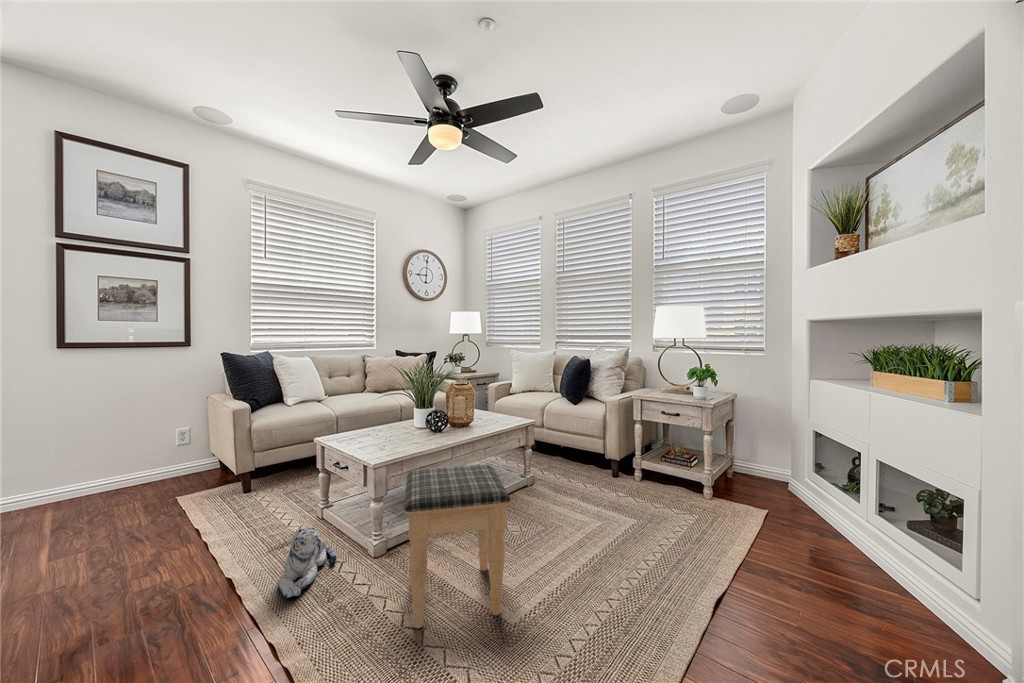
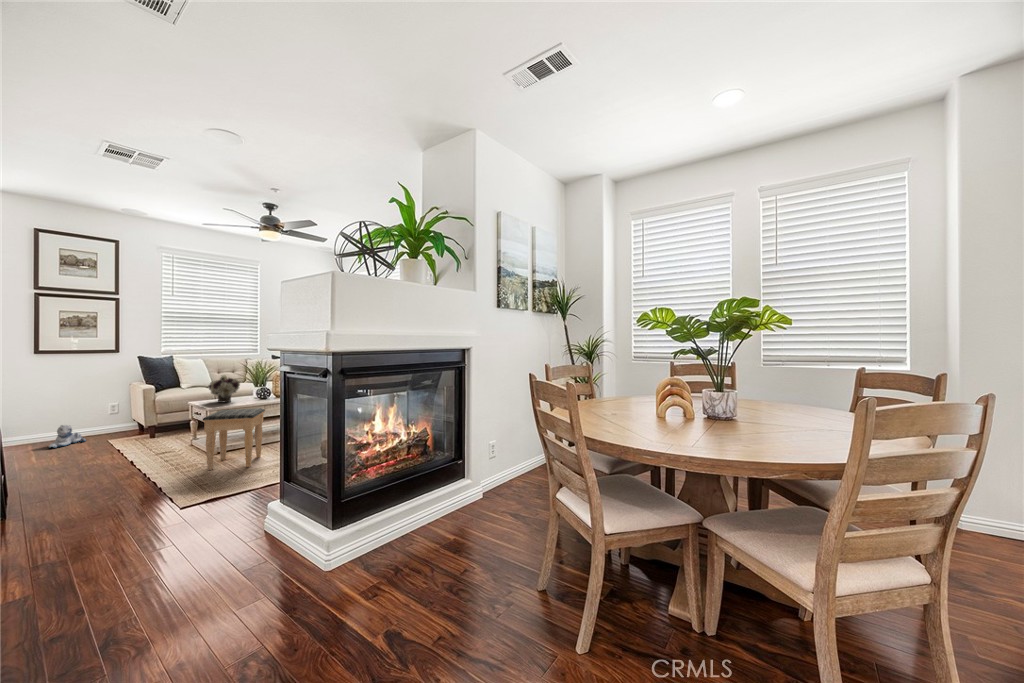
flower arrangement: none [356,388,411,442] -> present [209,375,240,403]
plush toy: present [279,528,336,599] -> present [49,425,86,448]

